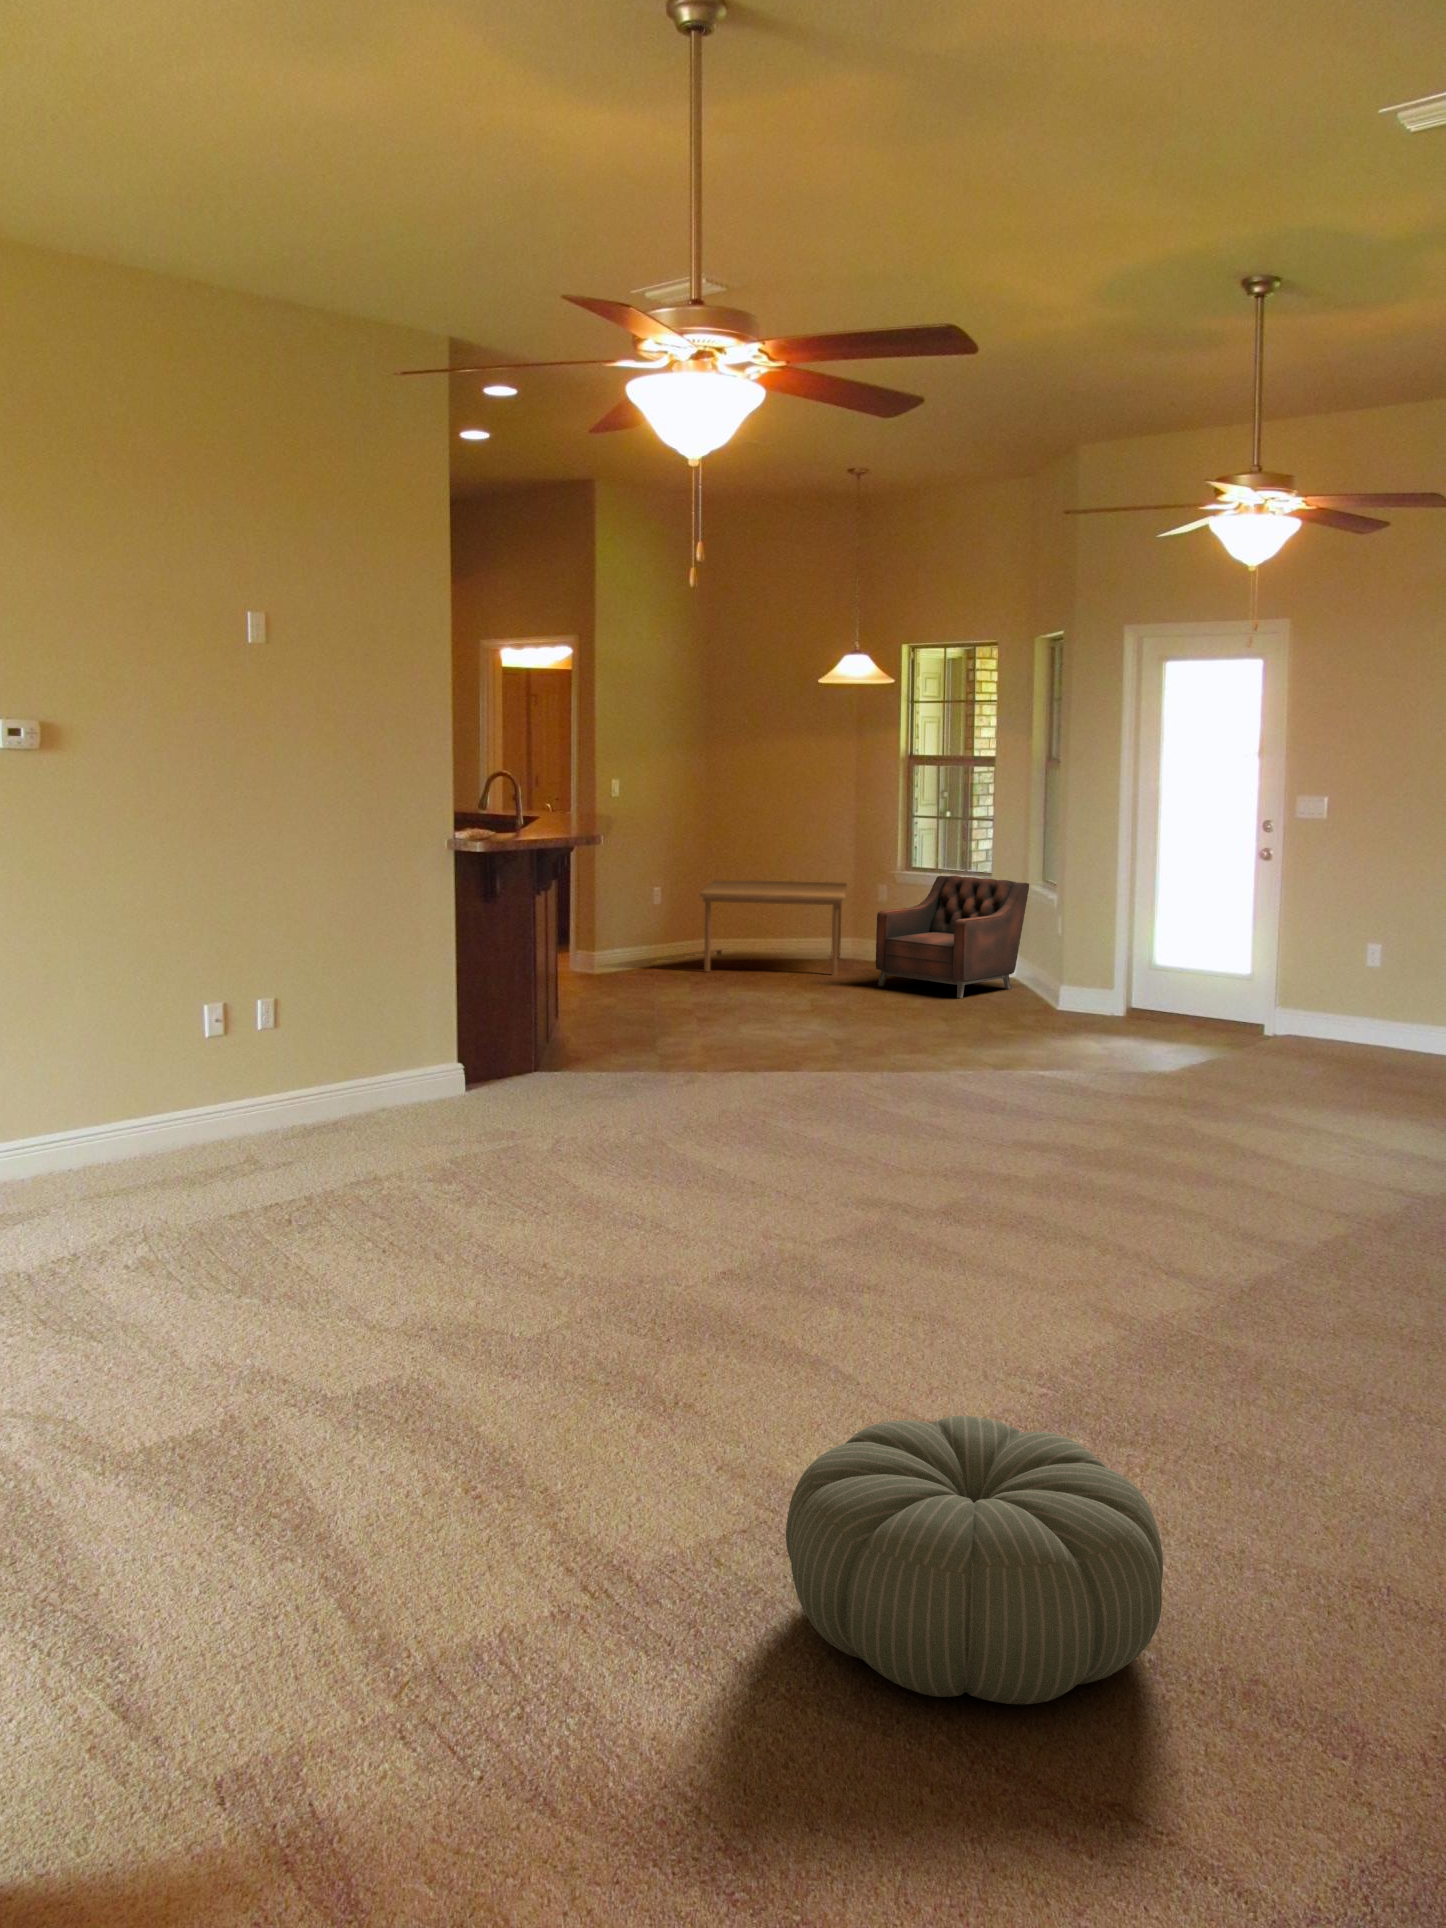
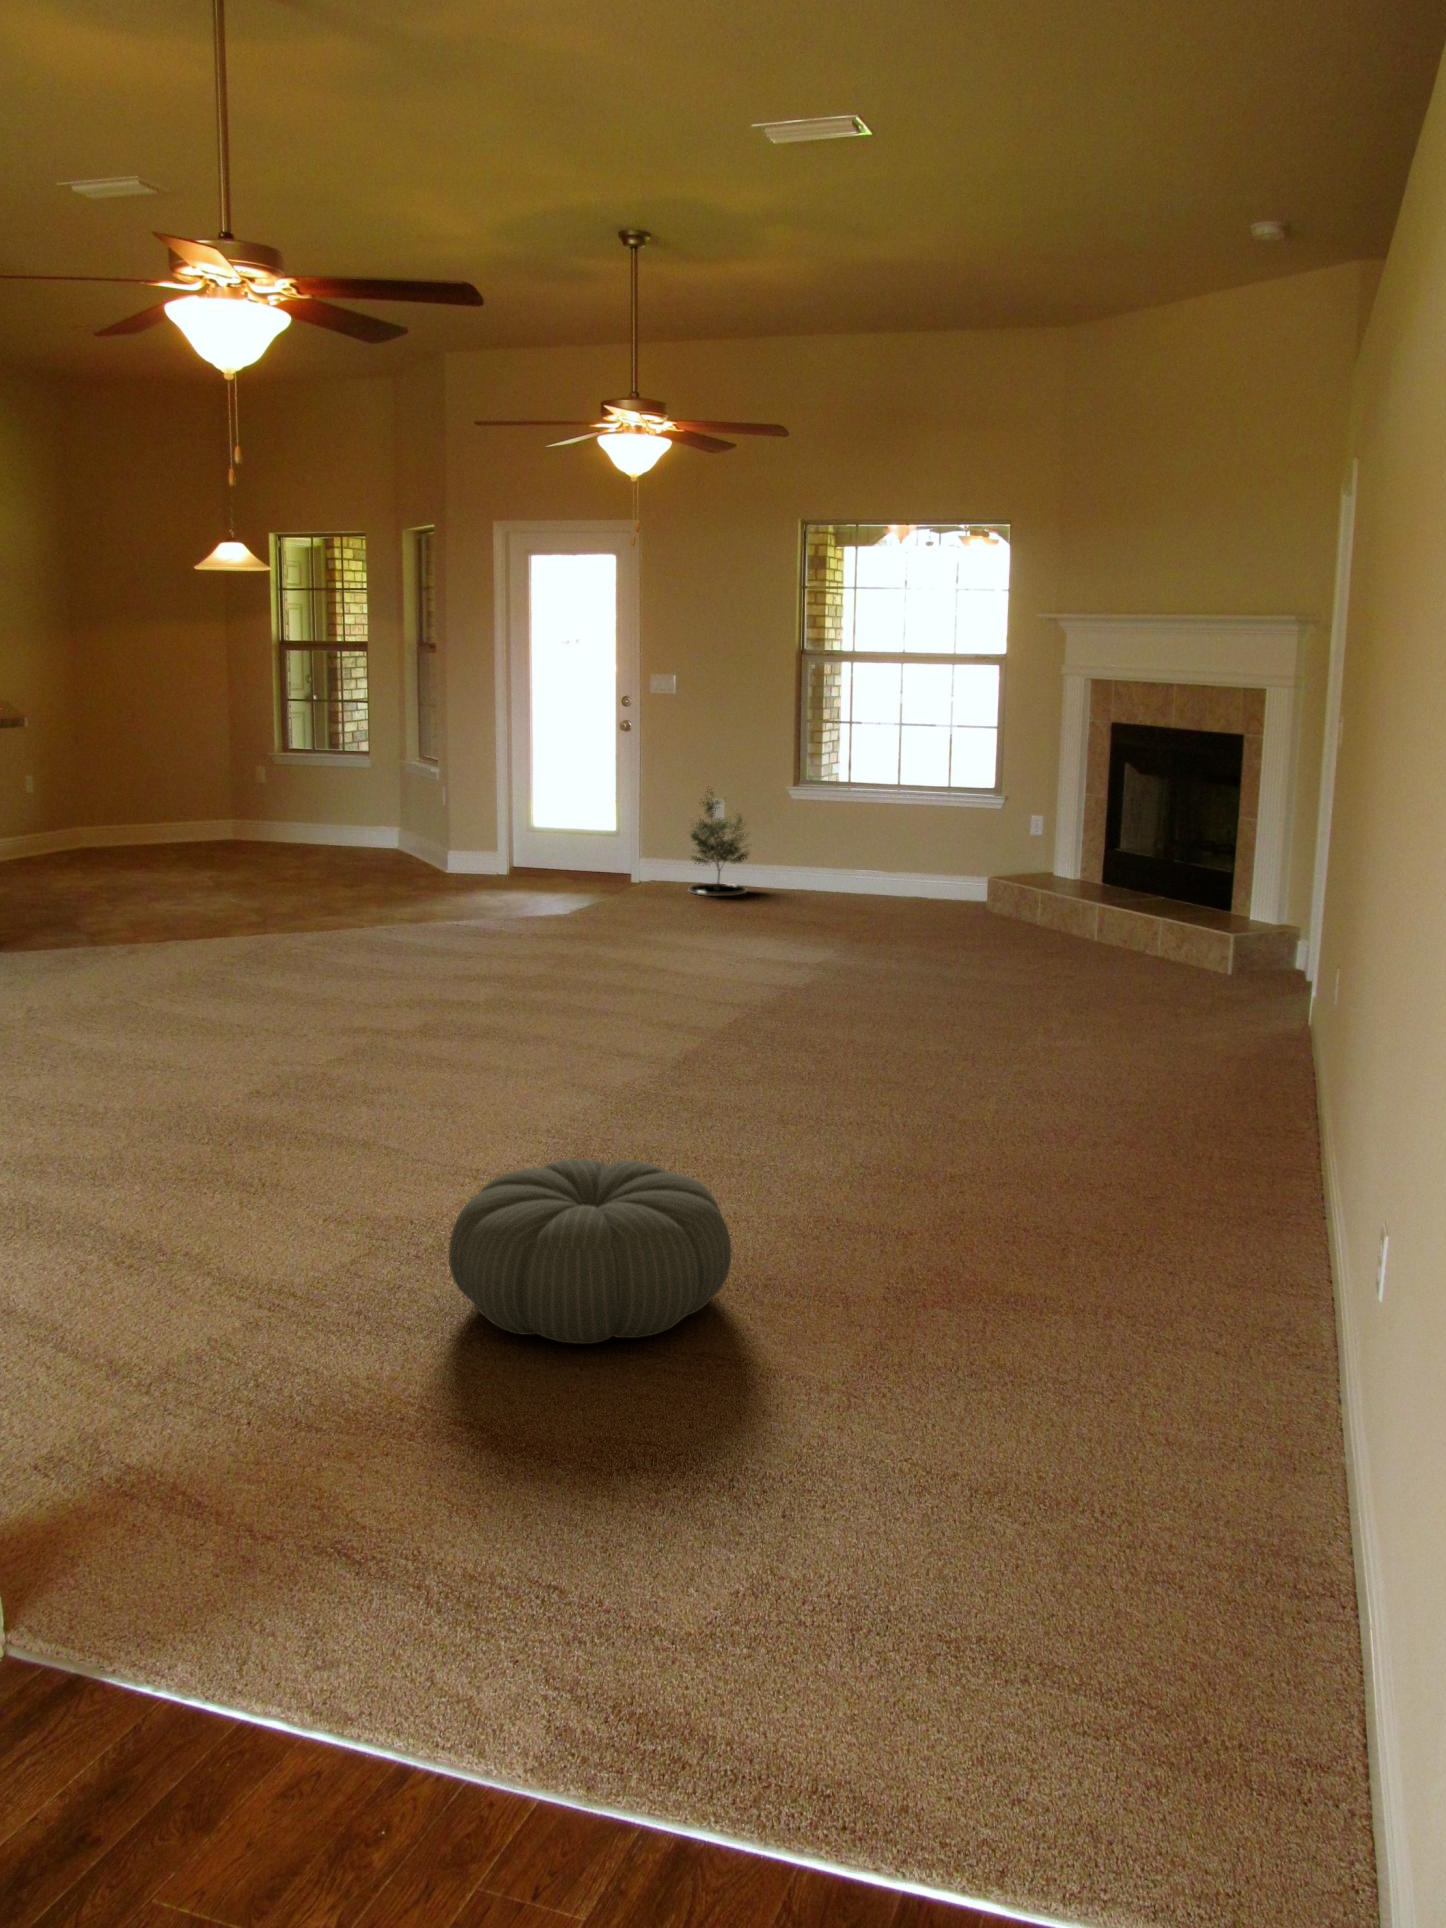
armchair: present [876,876,1029,998] -> none [265,757,410,872]
coffee table: present [699,880,847,975] -> none [70,768,227,864]
potted tree: none [1329,926,1416,1059] -> present [689,789,748,896]

